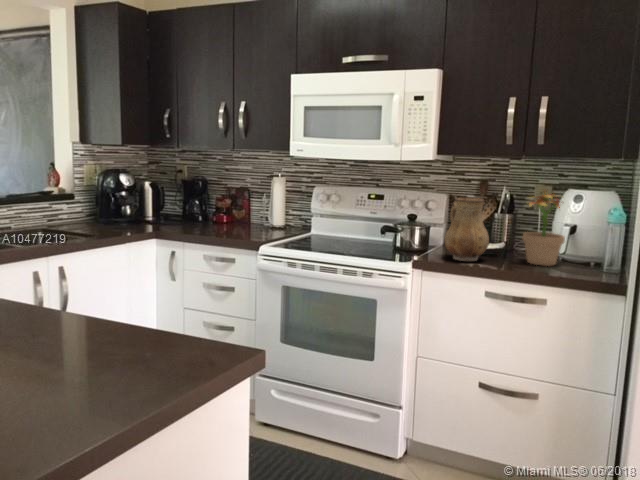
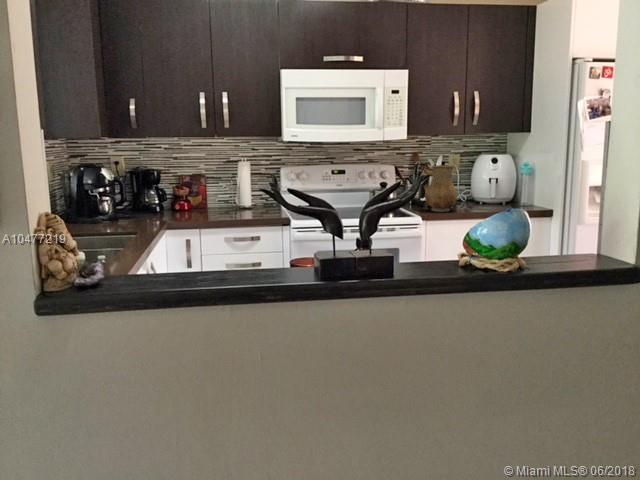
potted plant: present [522,194,565,266] -> none [470,155,498,208]

